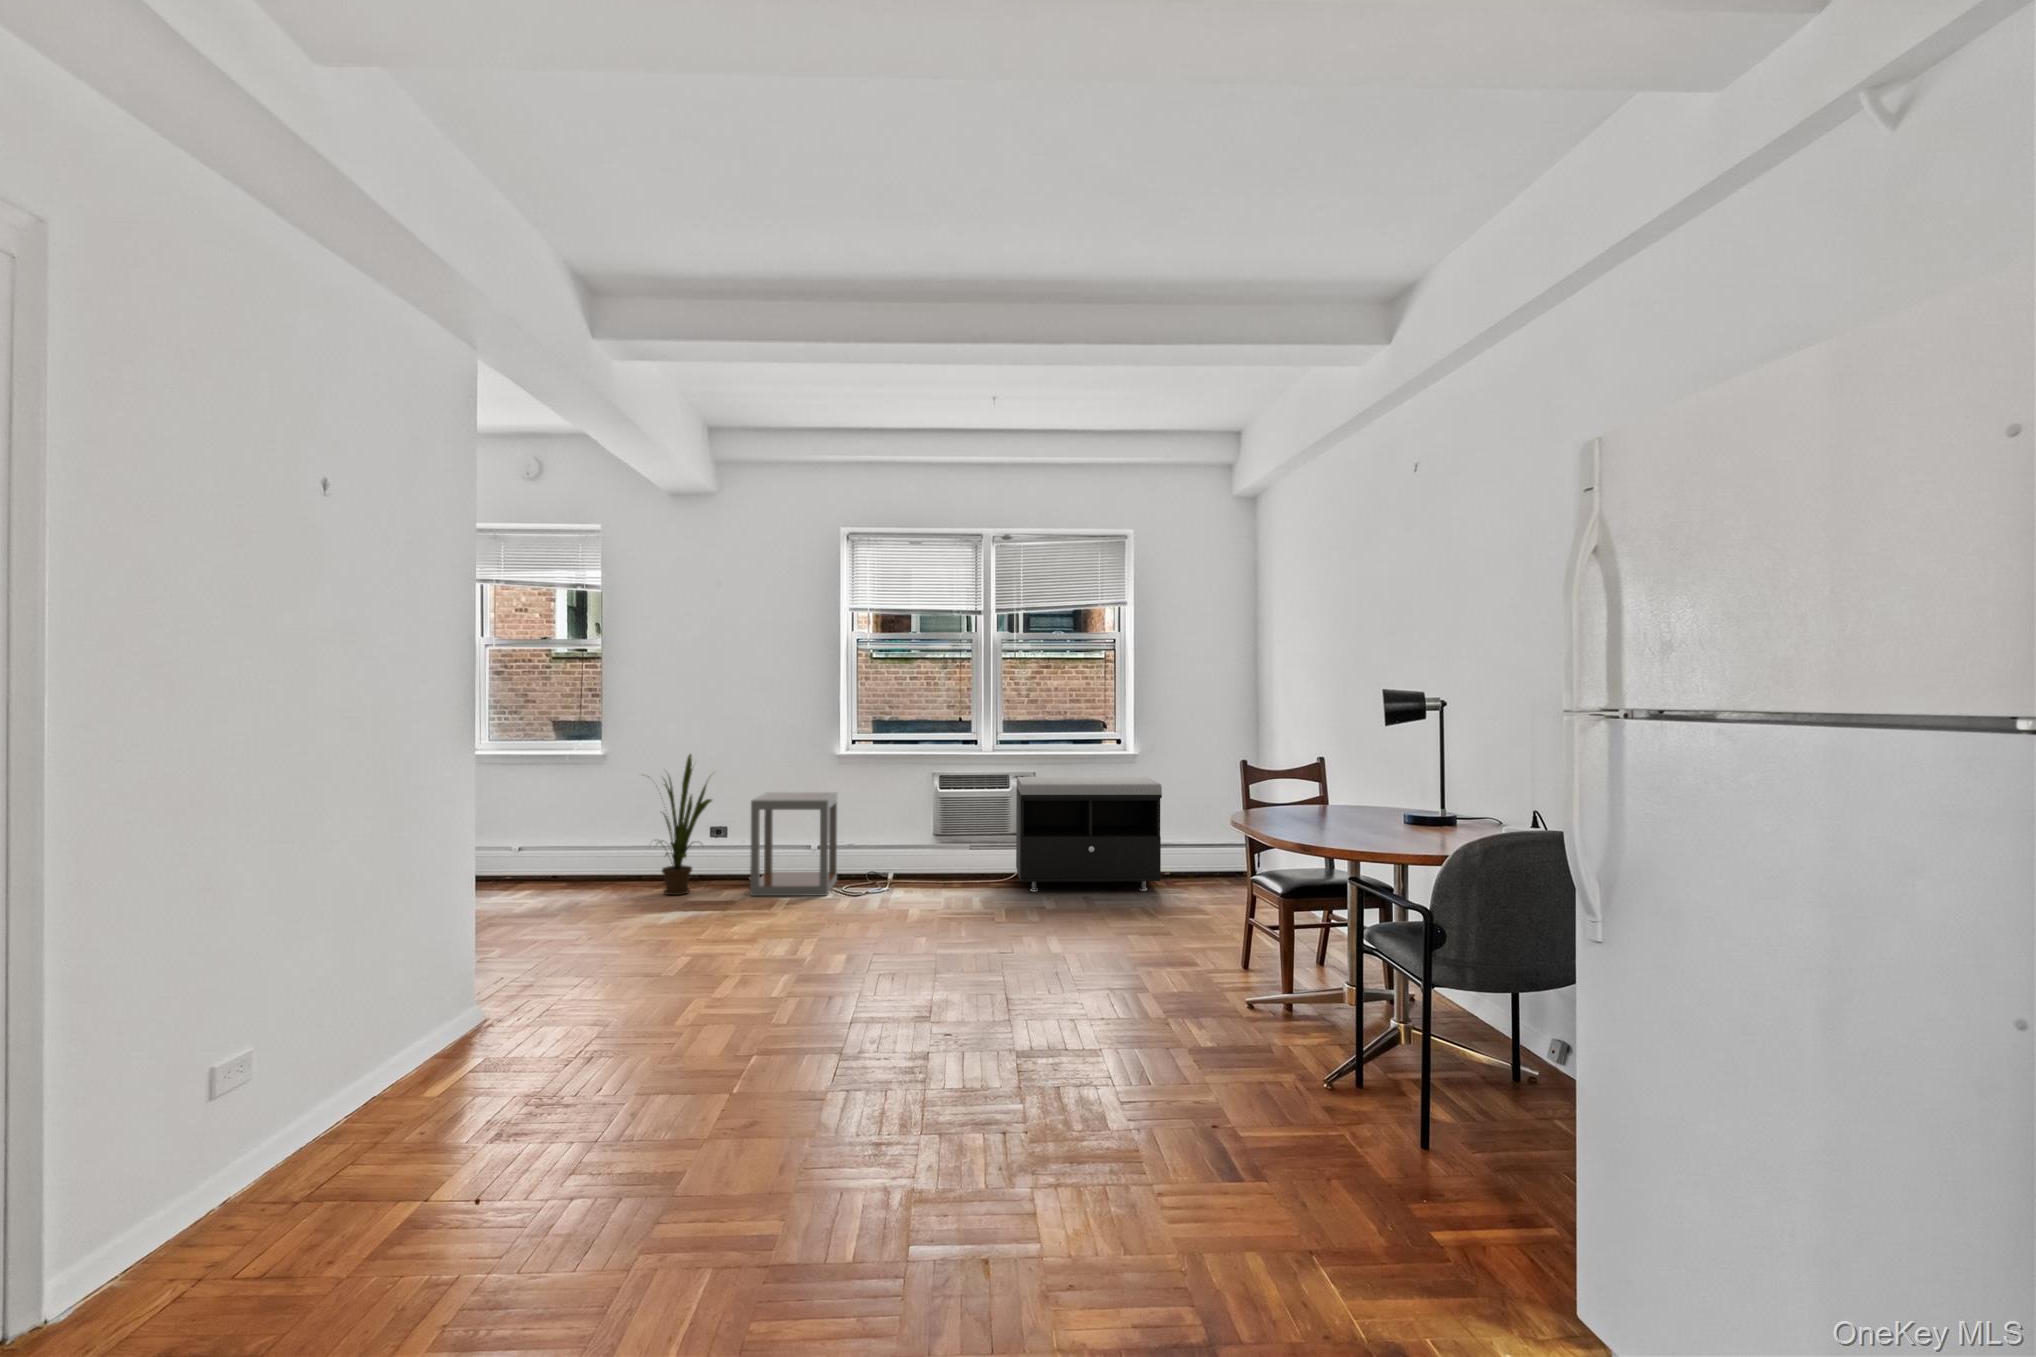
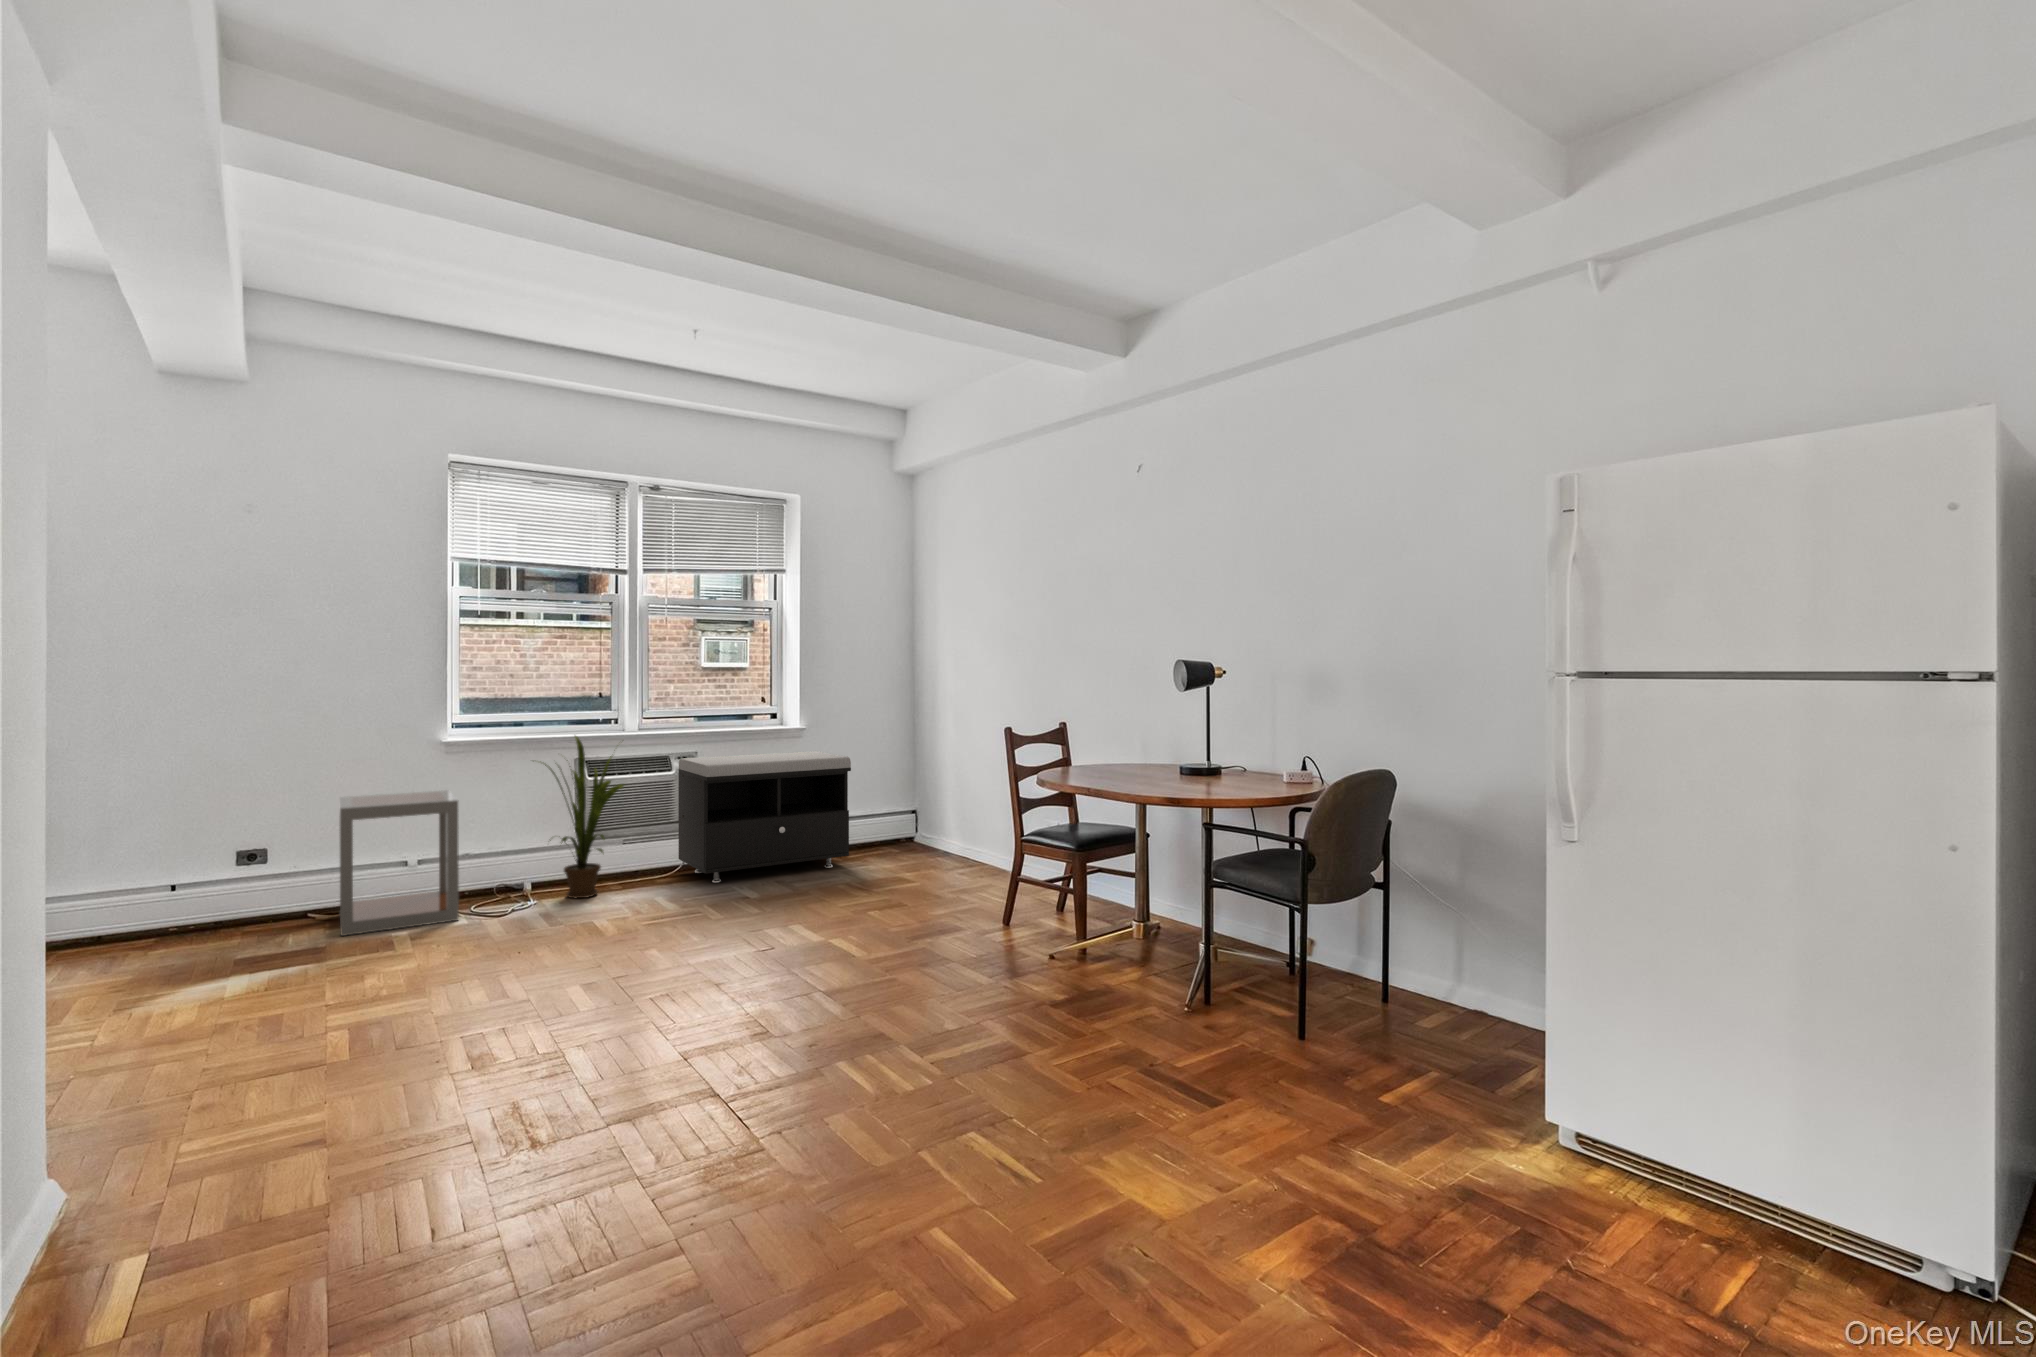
house plant: present [648,754,712,895] -> present [545,736,624,898]

